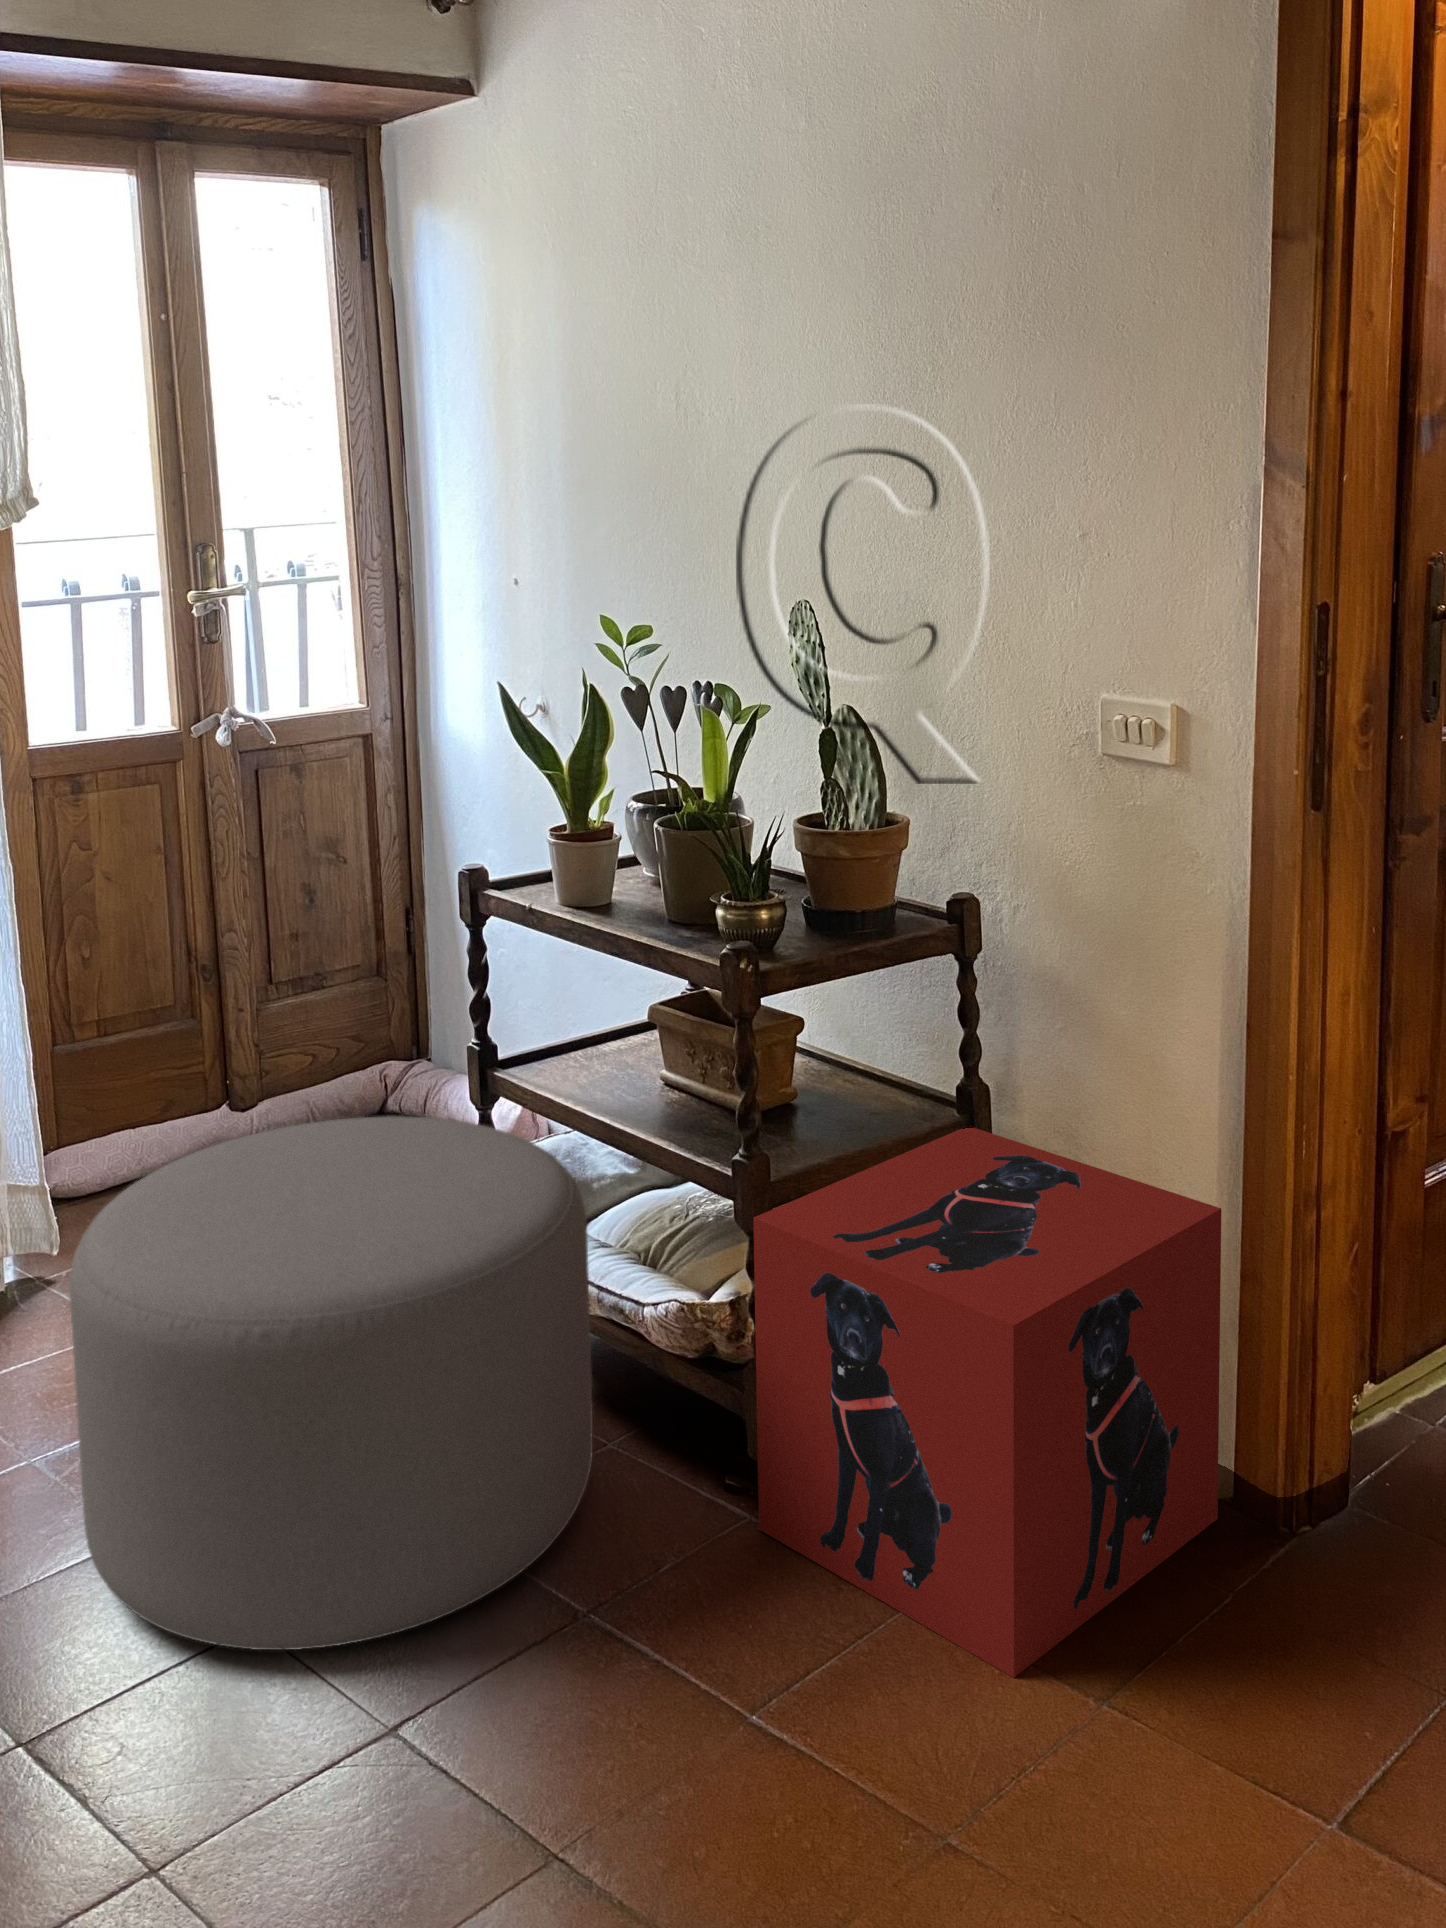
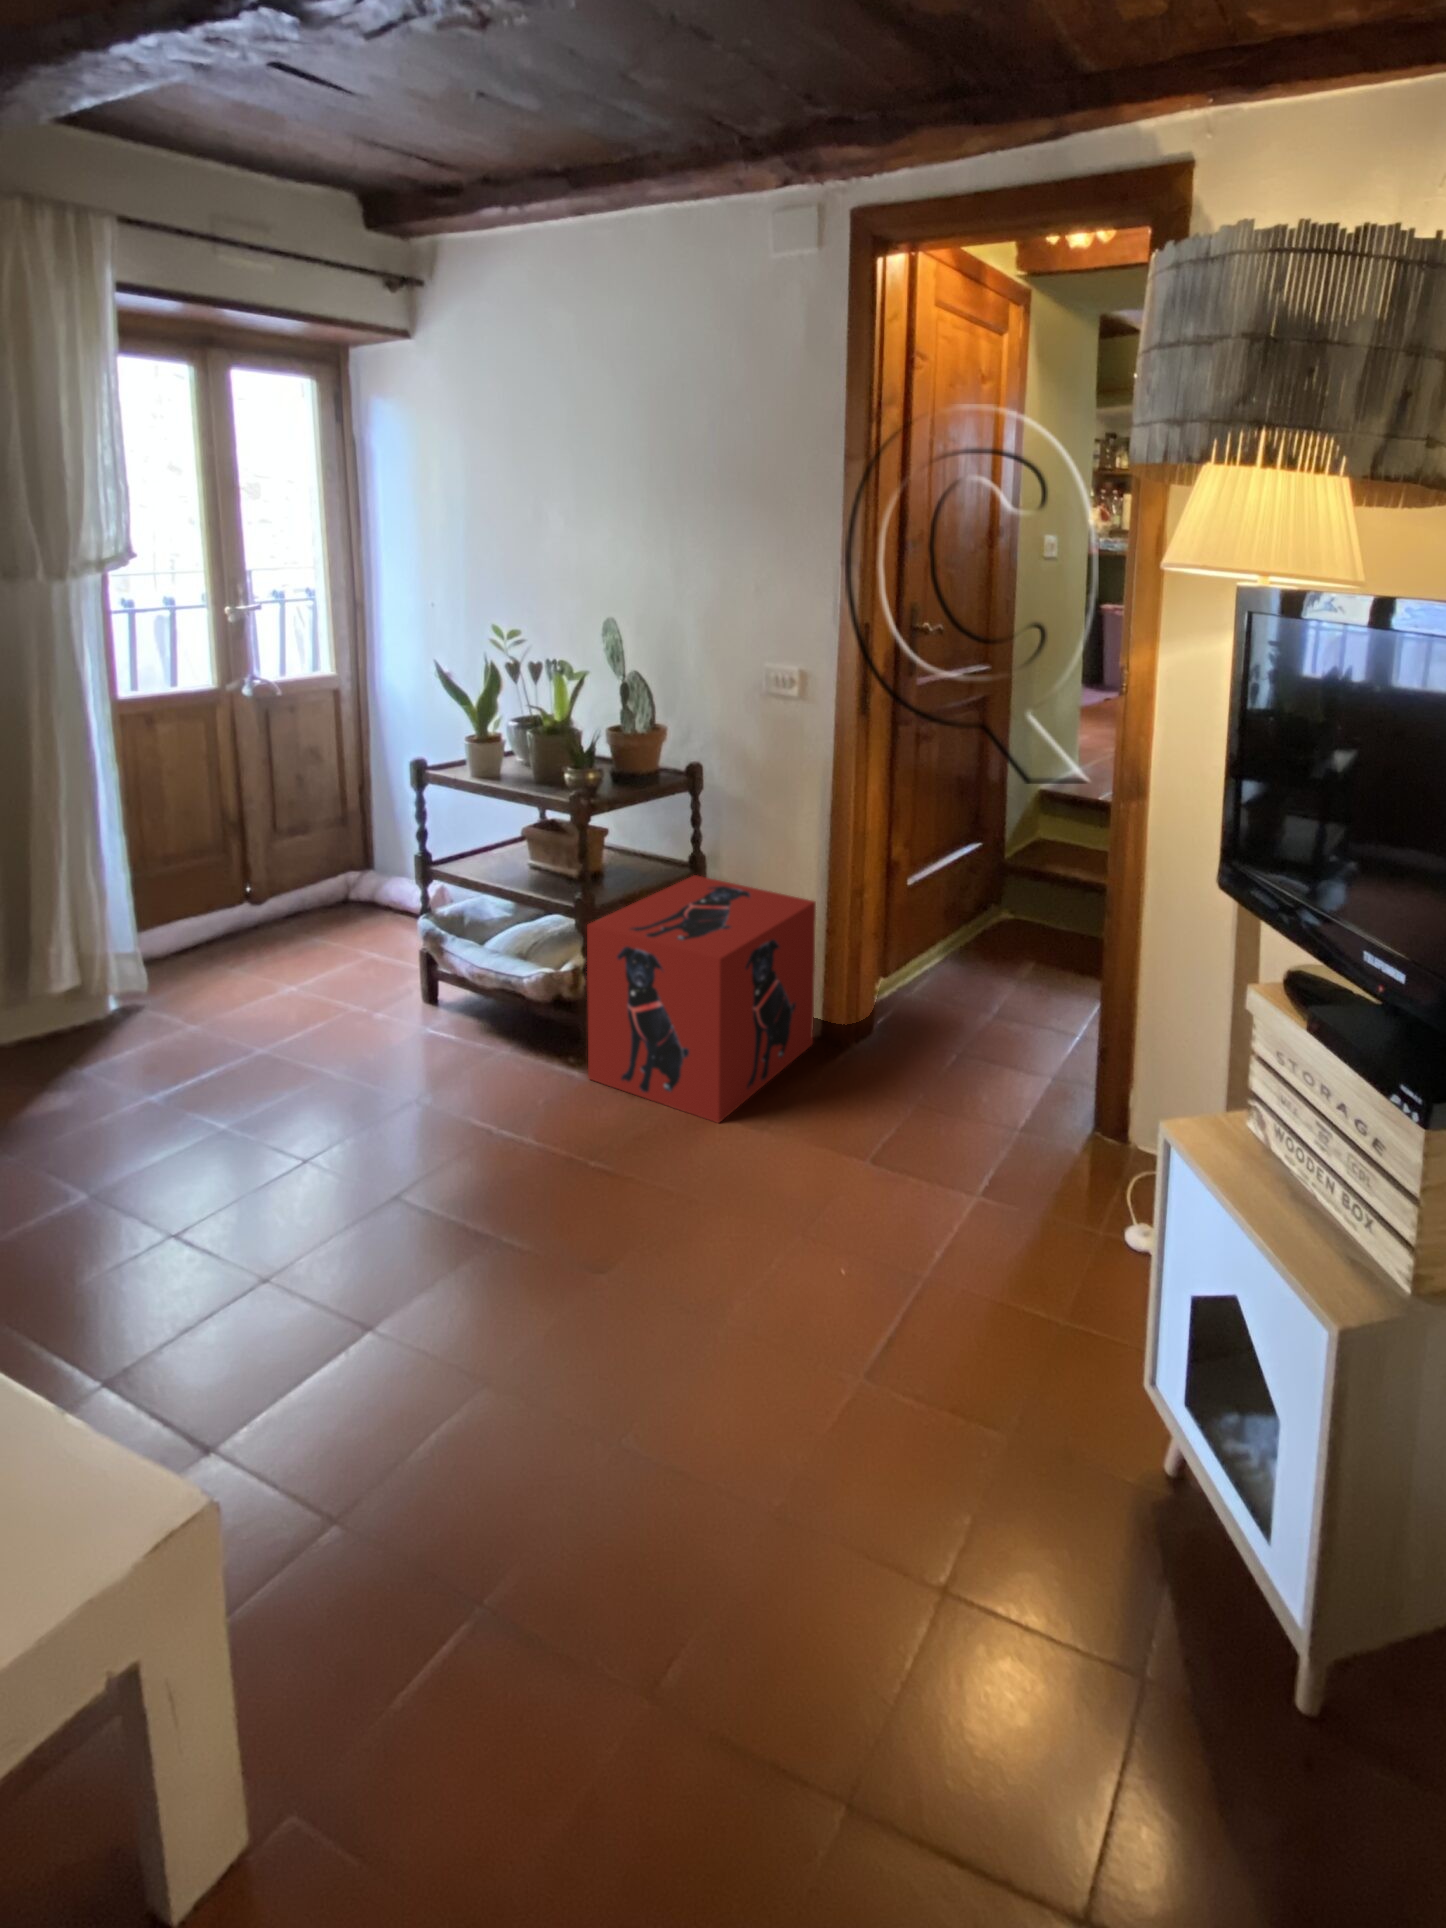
ottoman: present [70,1116,593,1650] -> none [181,892,496,1175]

